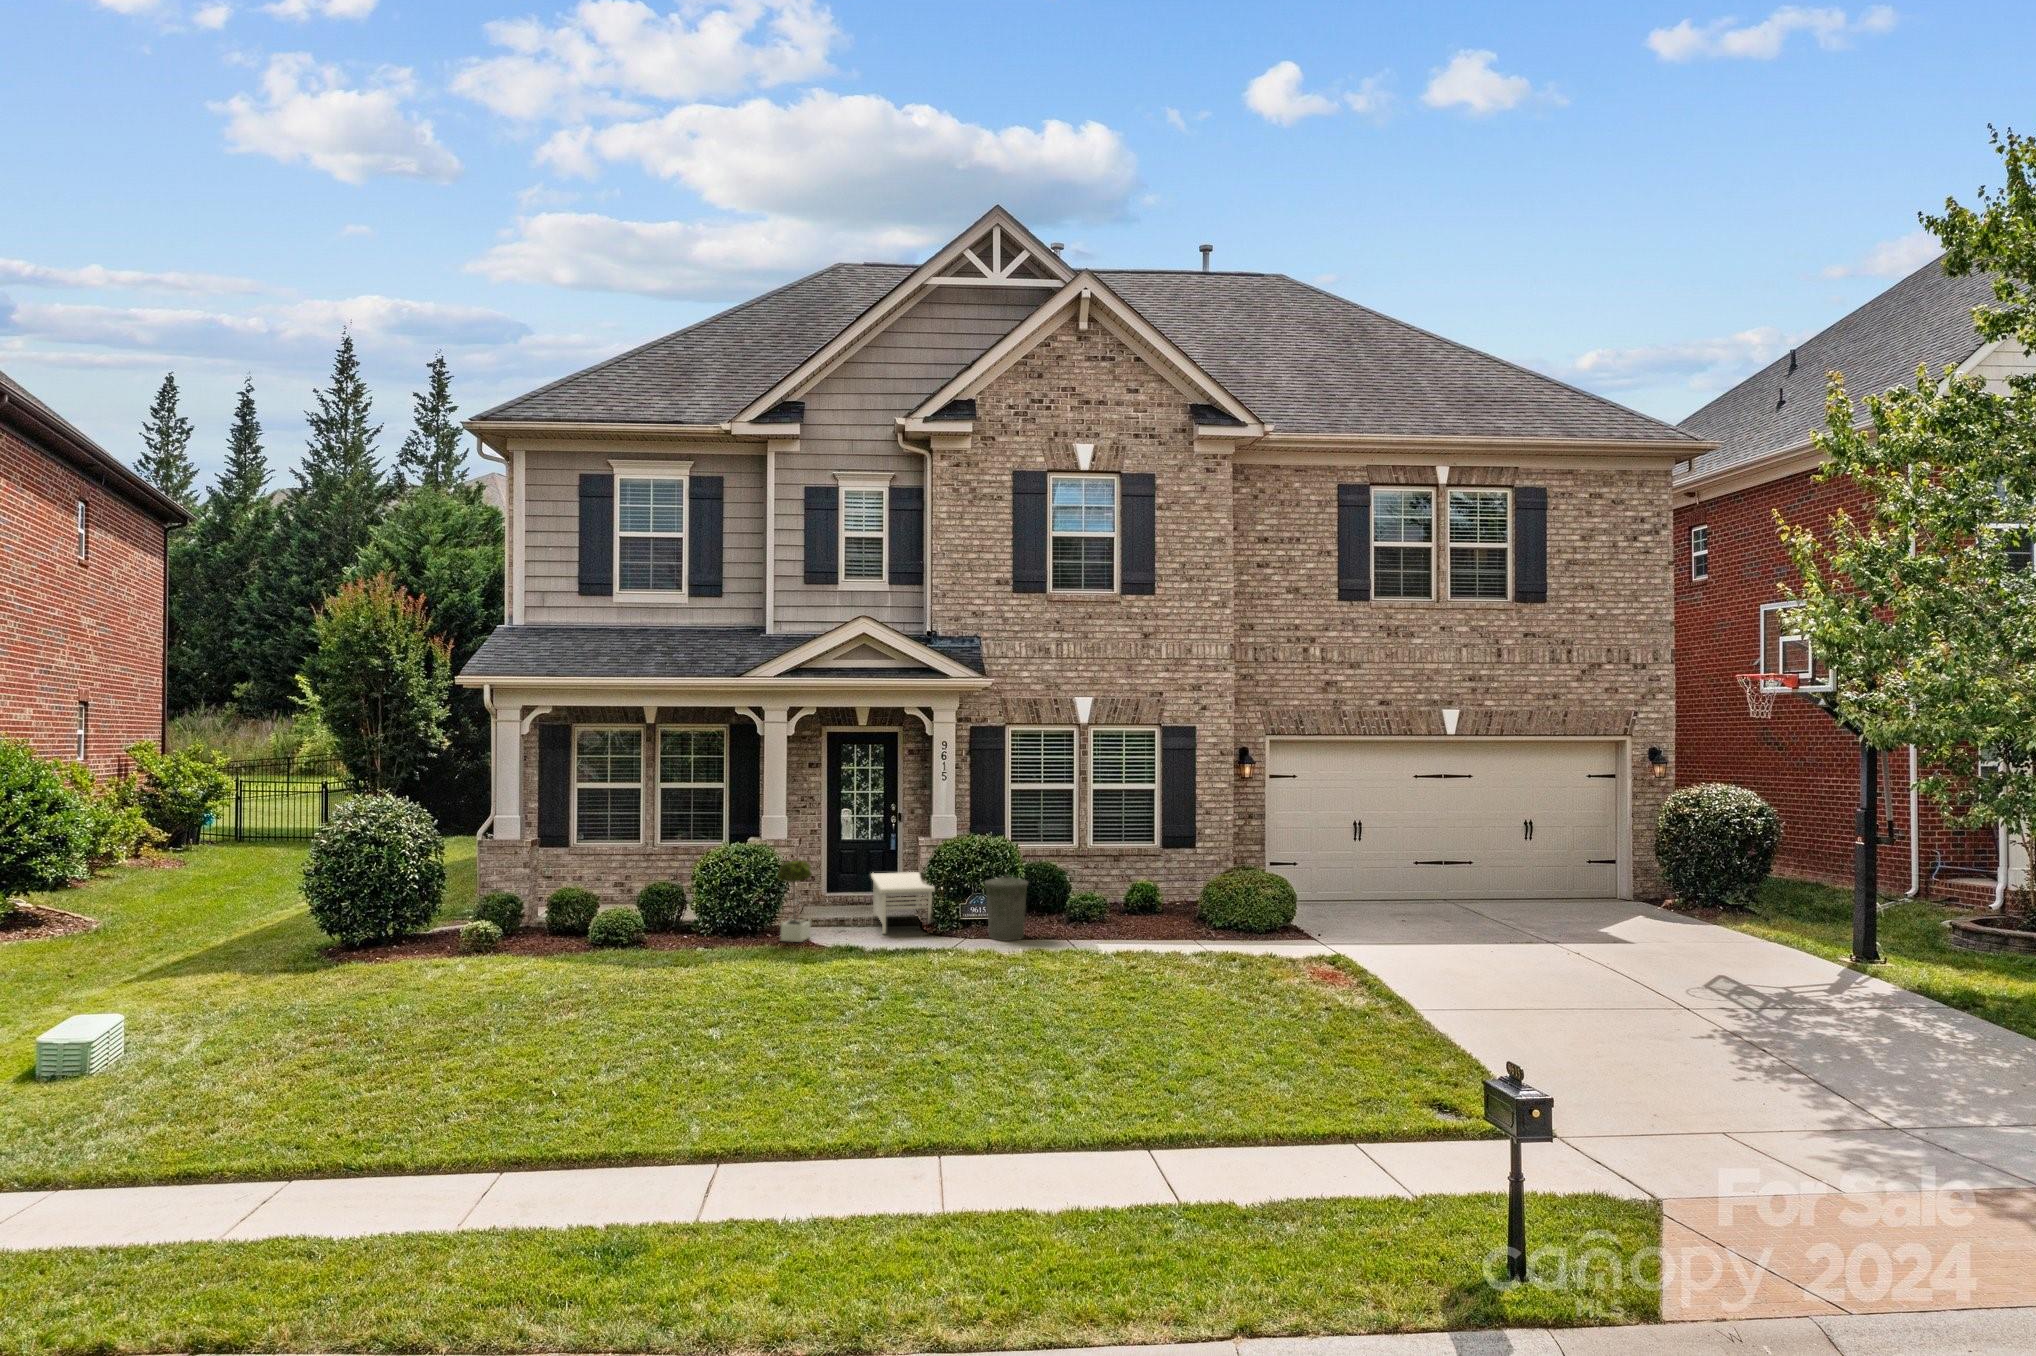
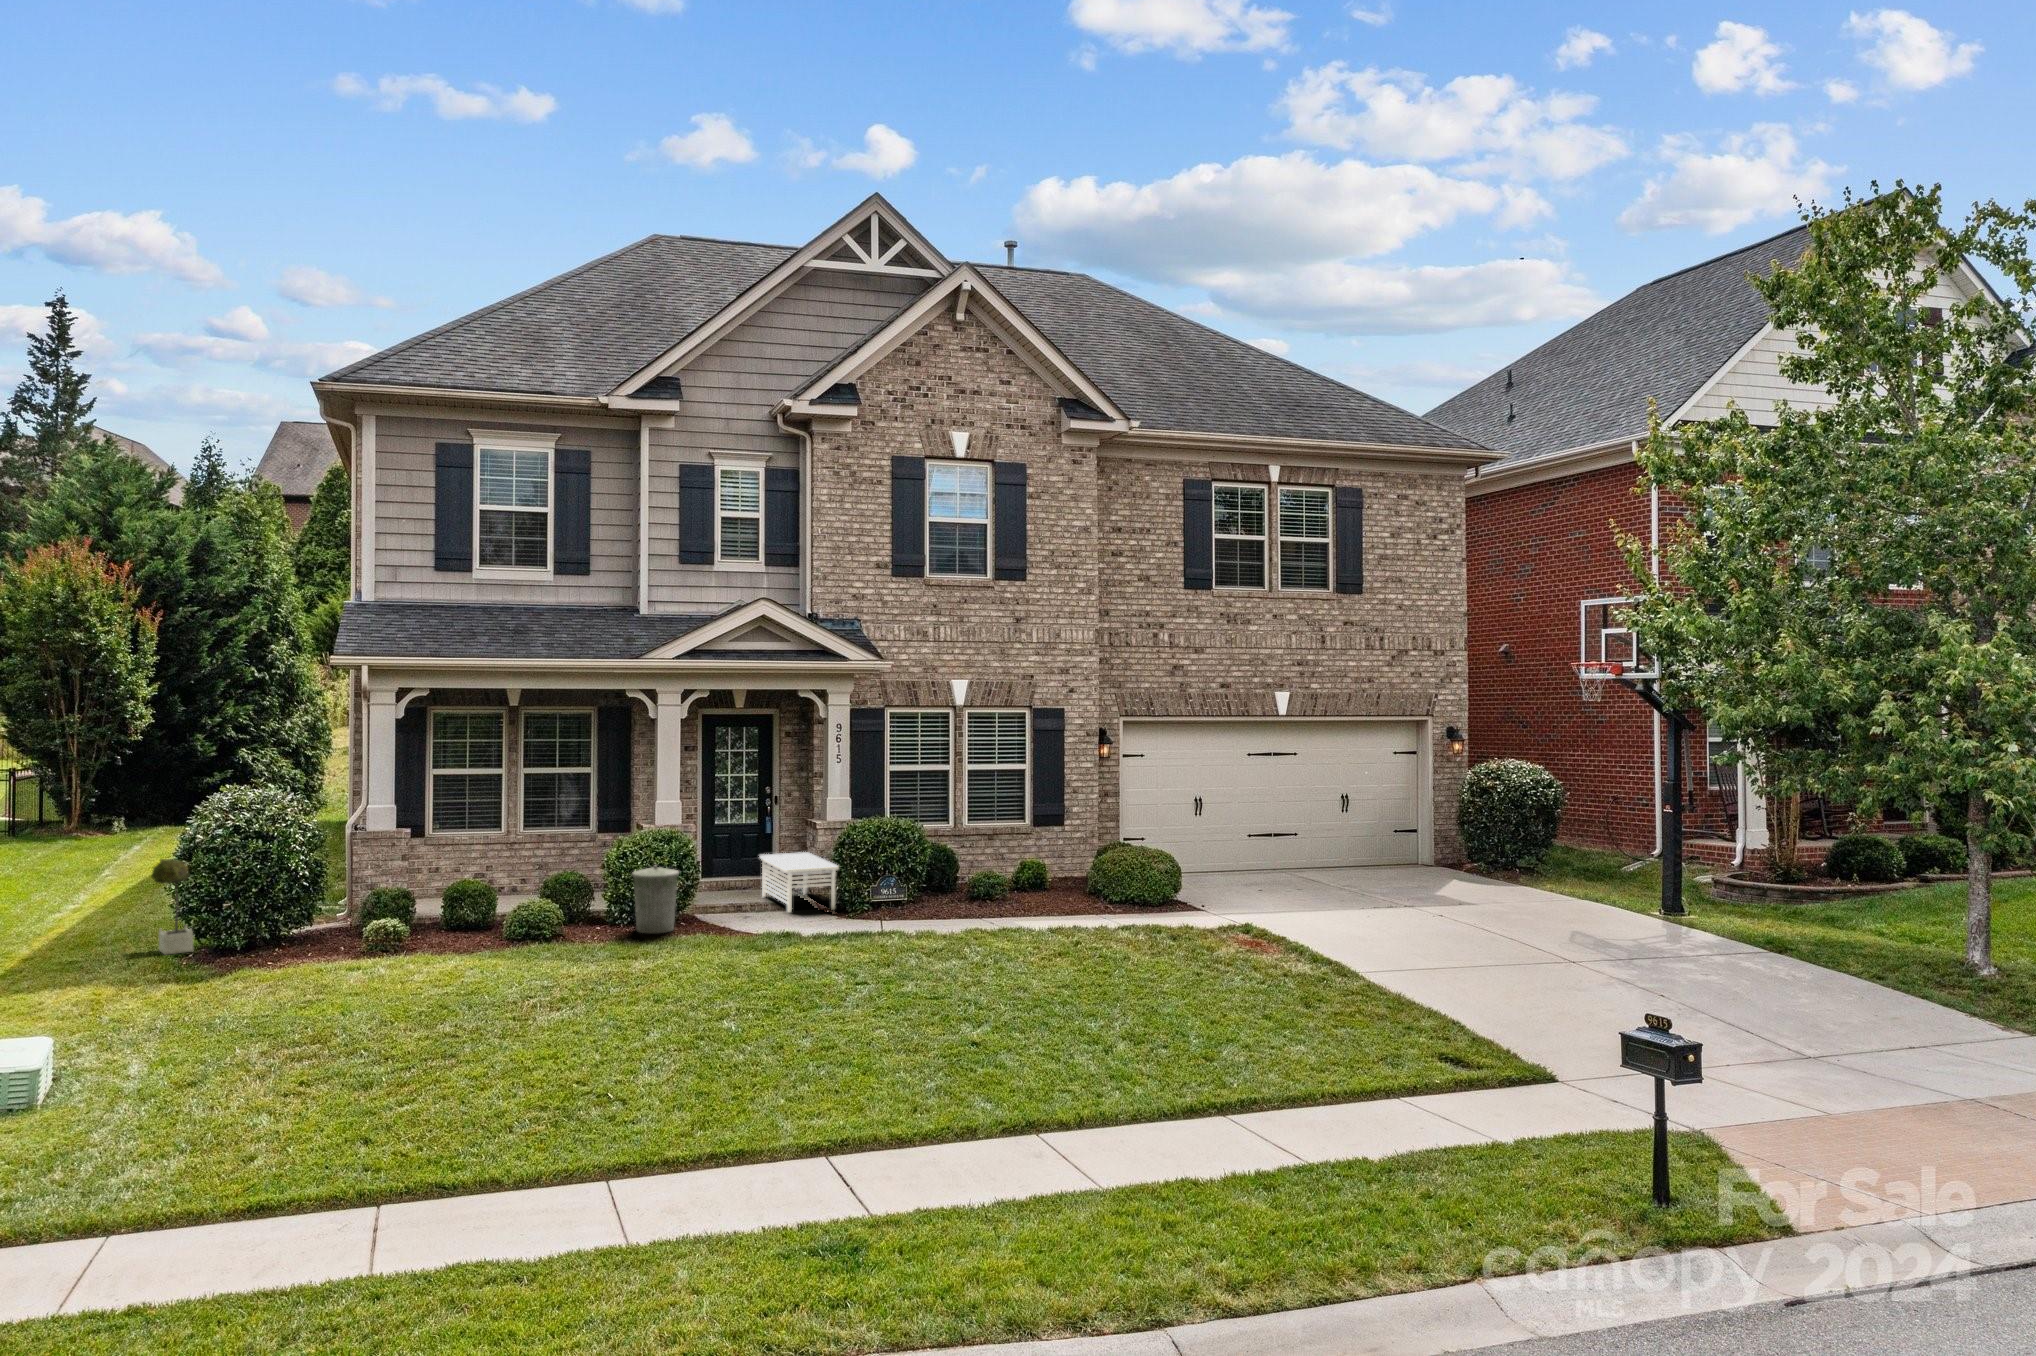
potted tree: present [777,860,811,942] -> present [152,859,193,955]
trash can: present [985,875,1028,941] -> present [632,865,679,934]

